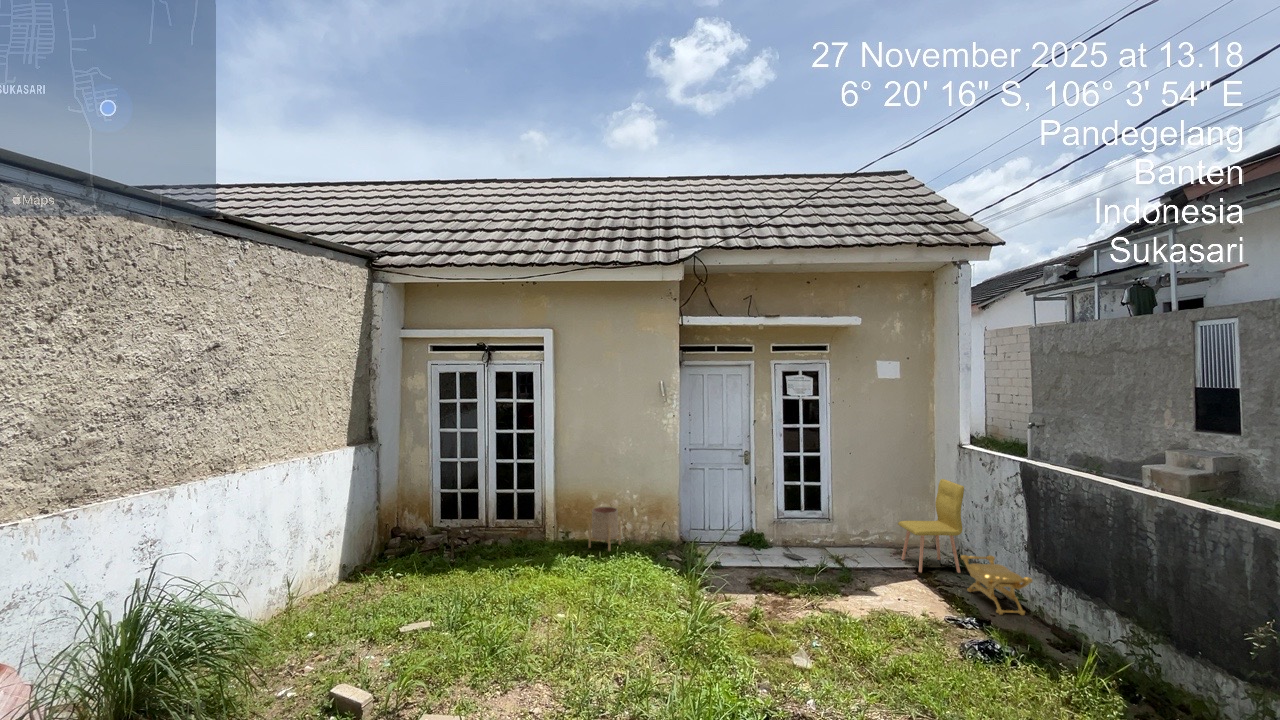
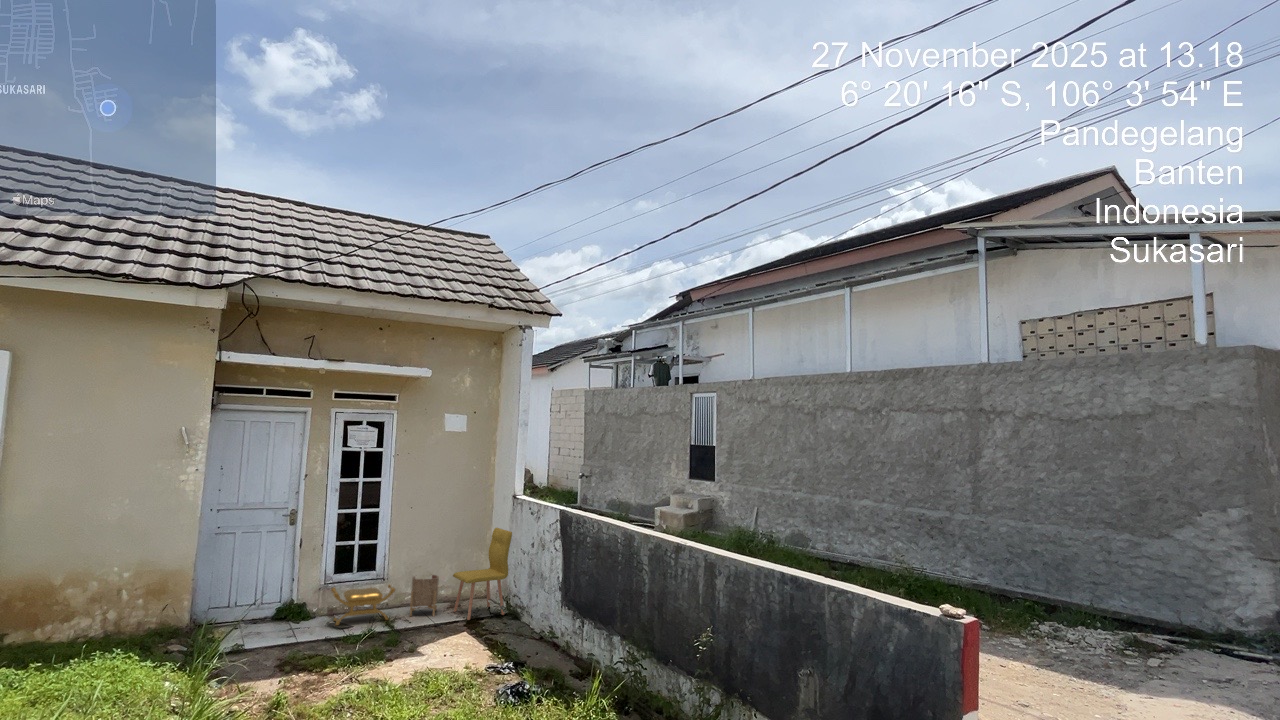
planter: present [589,507,621,551] -> present [410,575,439,617]
stool: present [961,555,1033,615] -> present [331,584,395,625]

